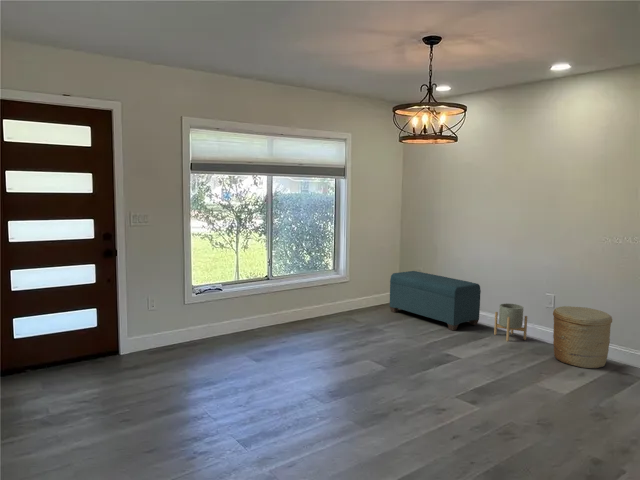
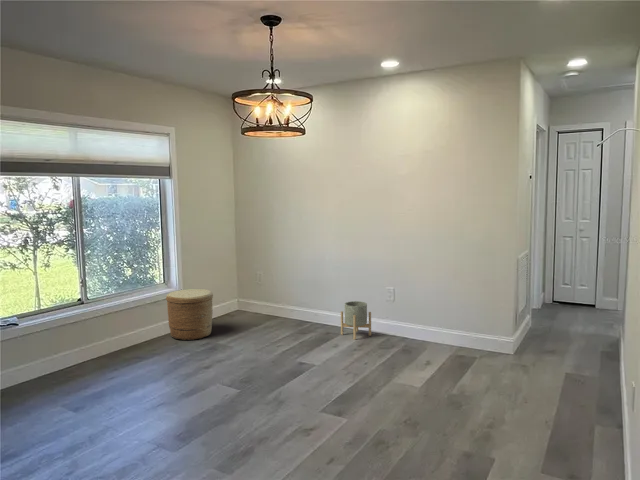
bench: present [390,271,481,330] -> none [229,277,324,336]
woven basket: present [553,306,612,368] -> present [166,289,213,340]

